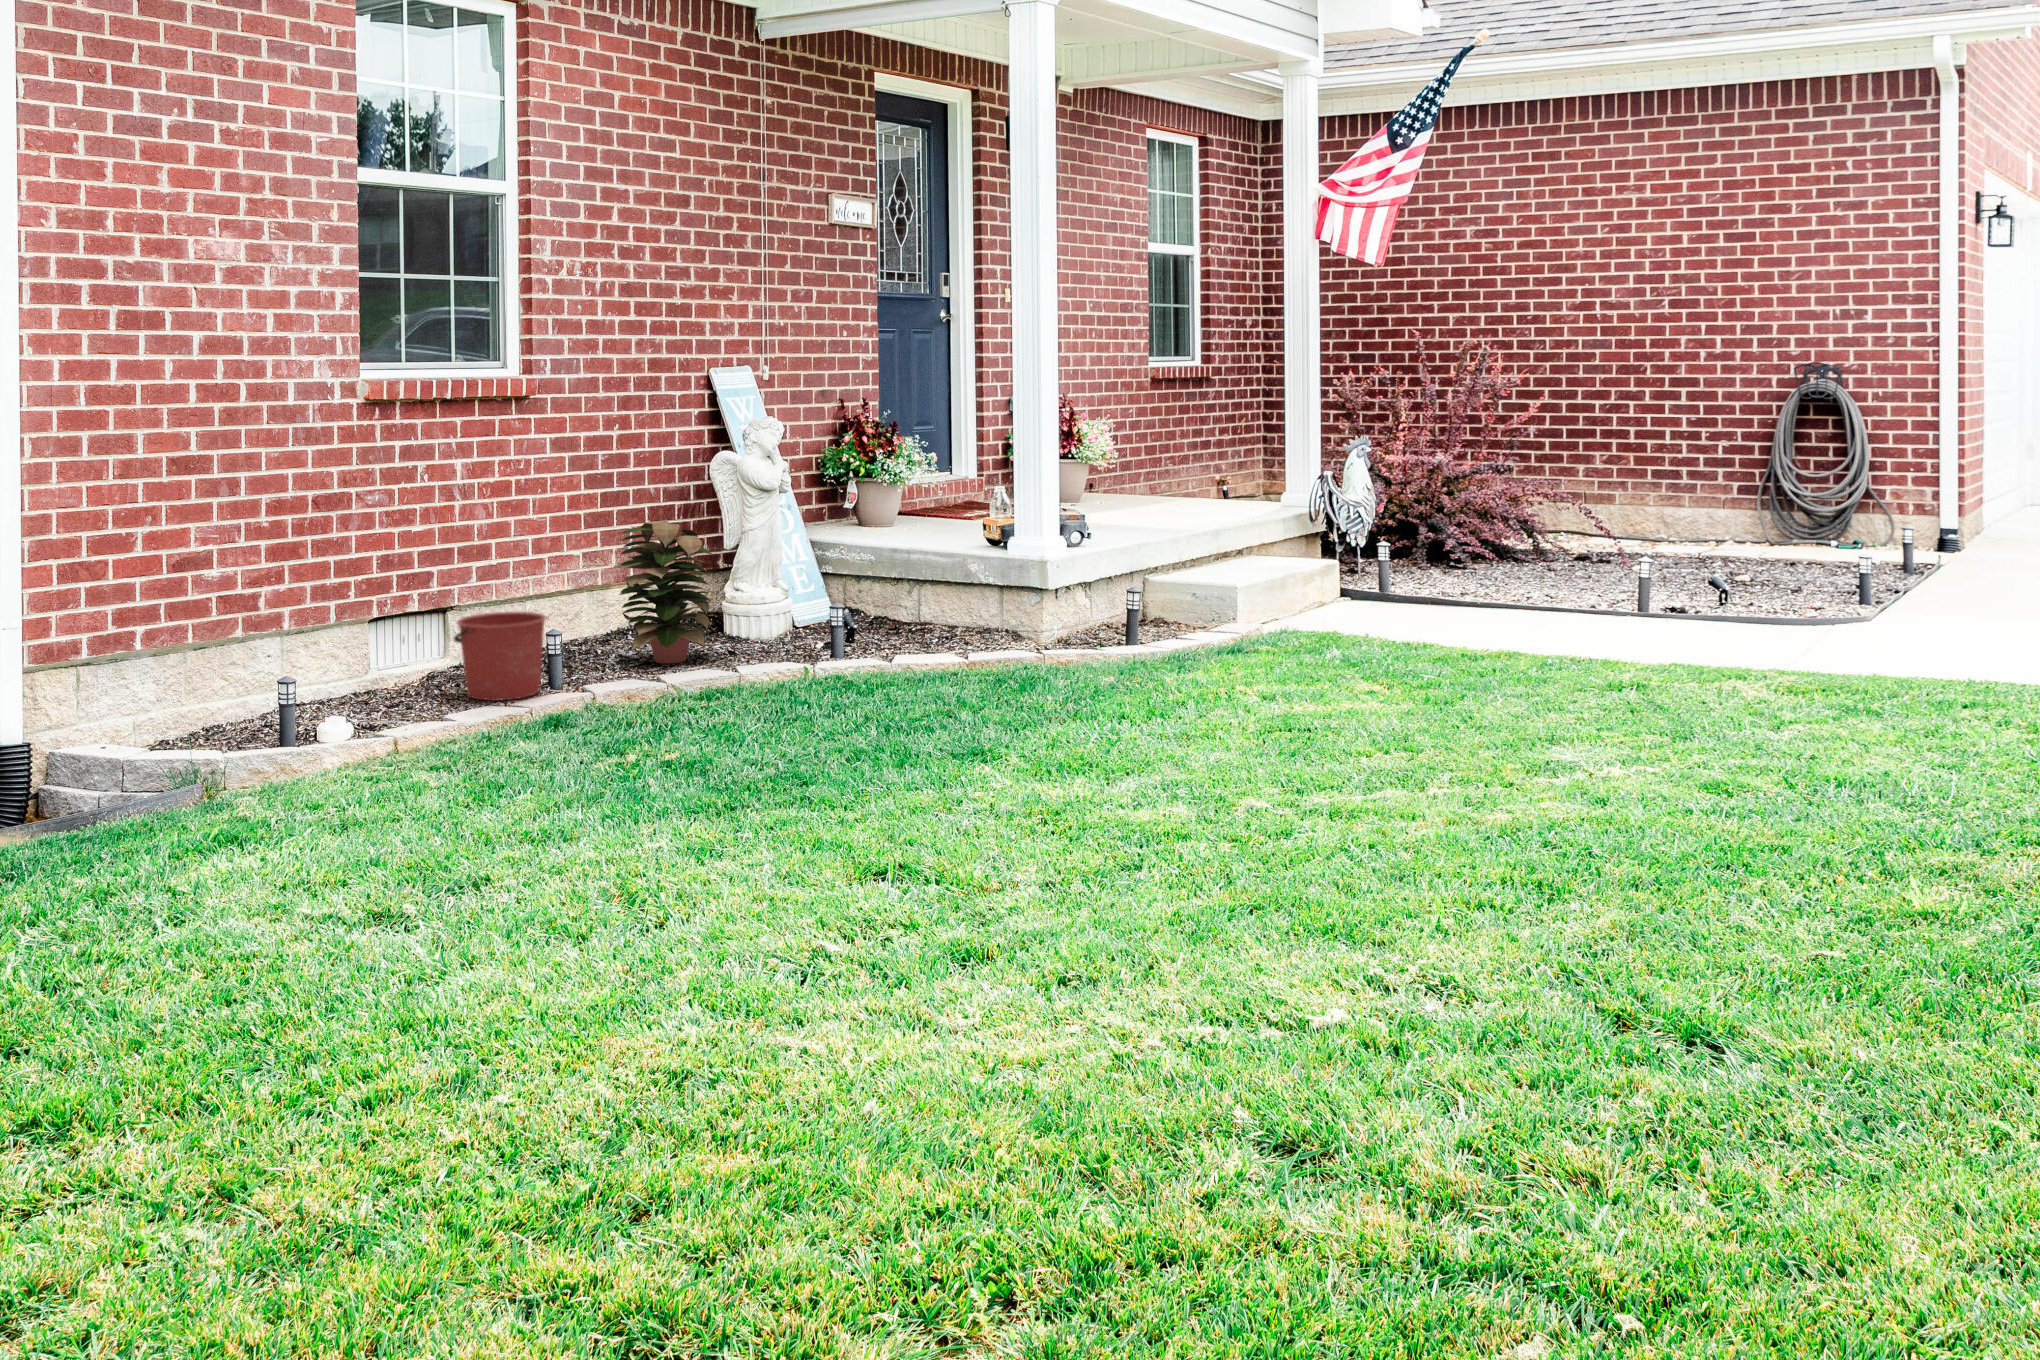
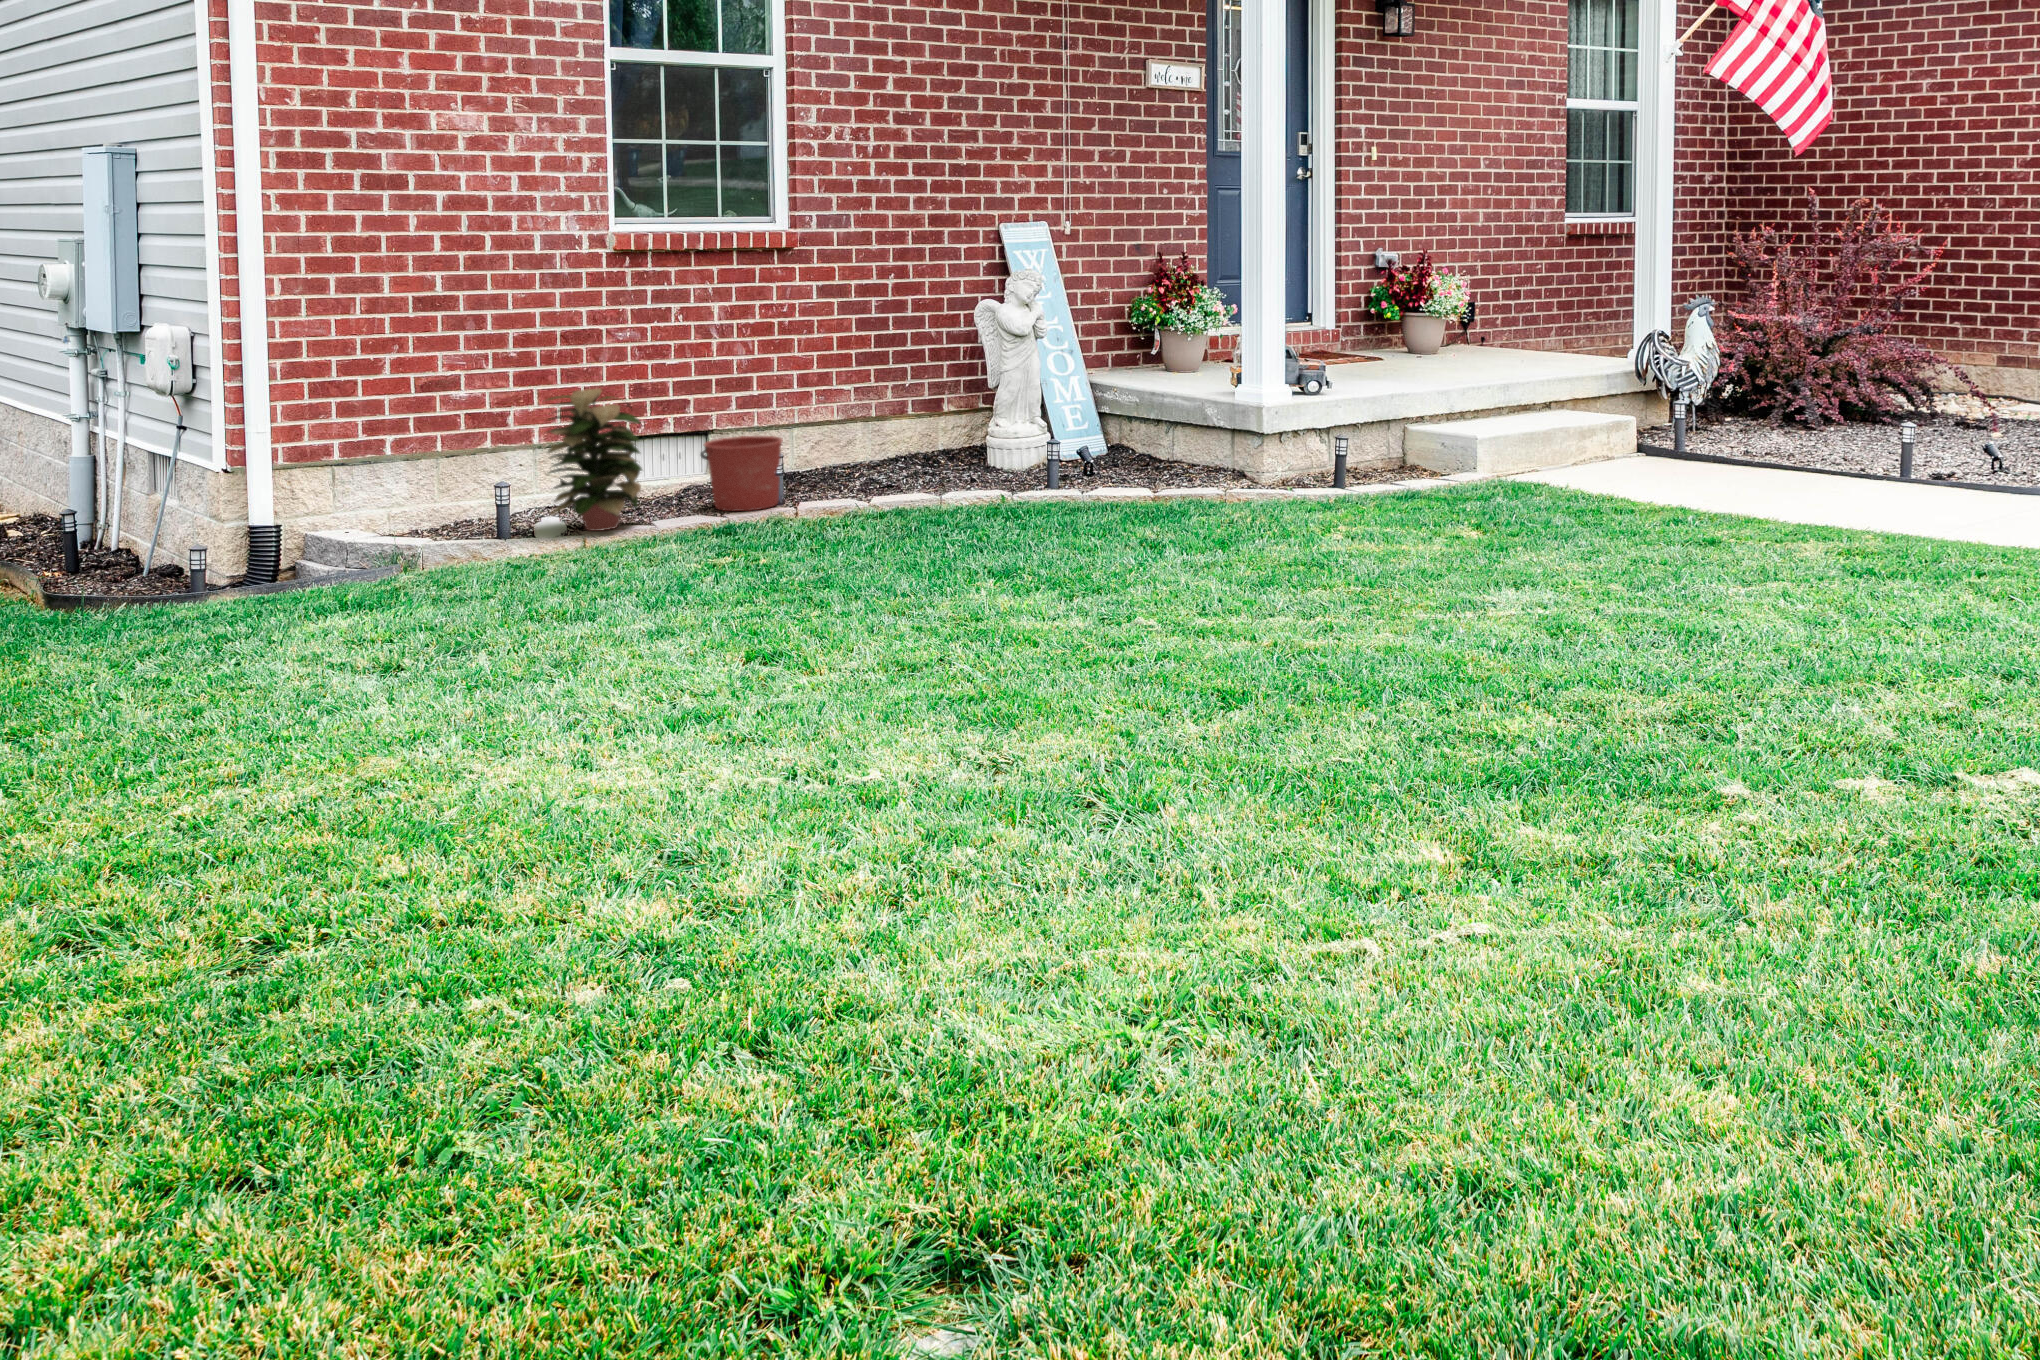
decorative plant: present [614,520,713,663] -> present [548,389,642,531]

